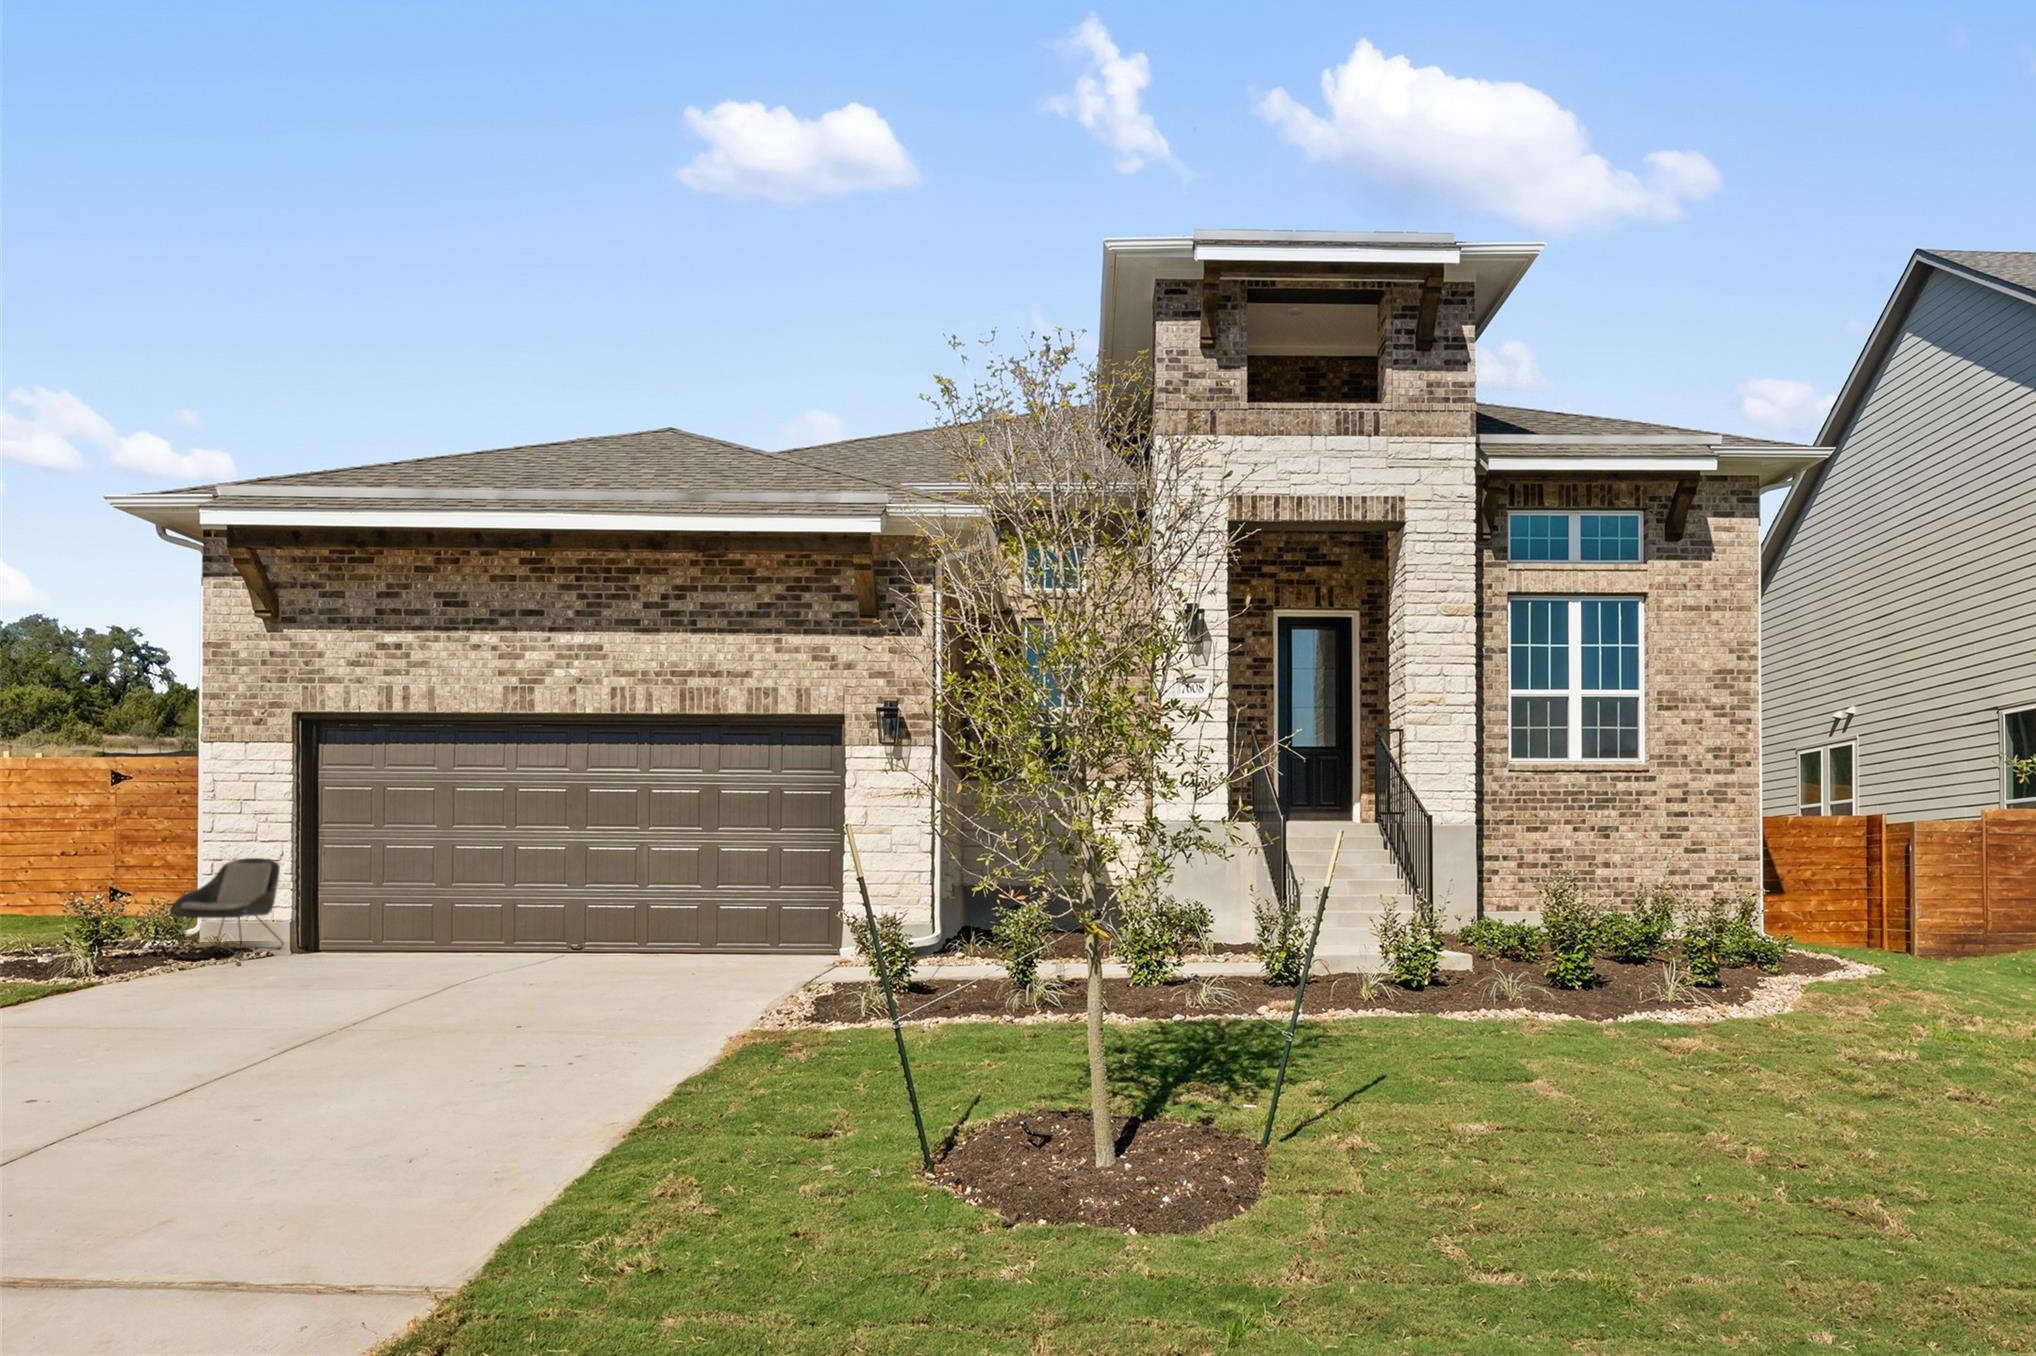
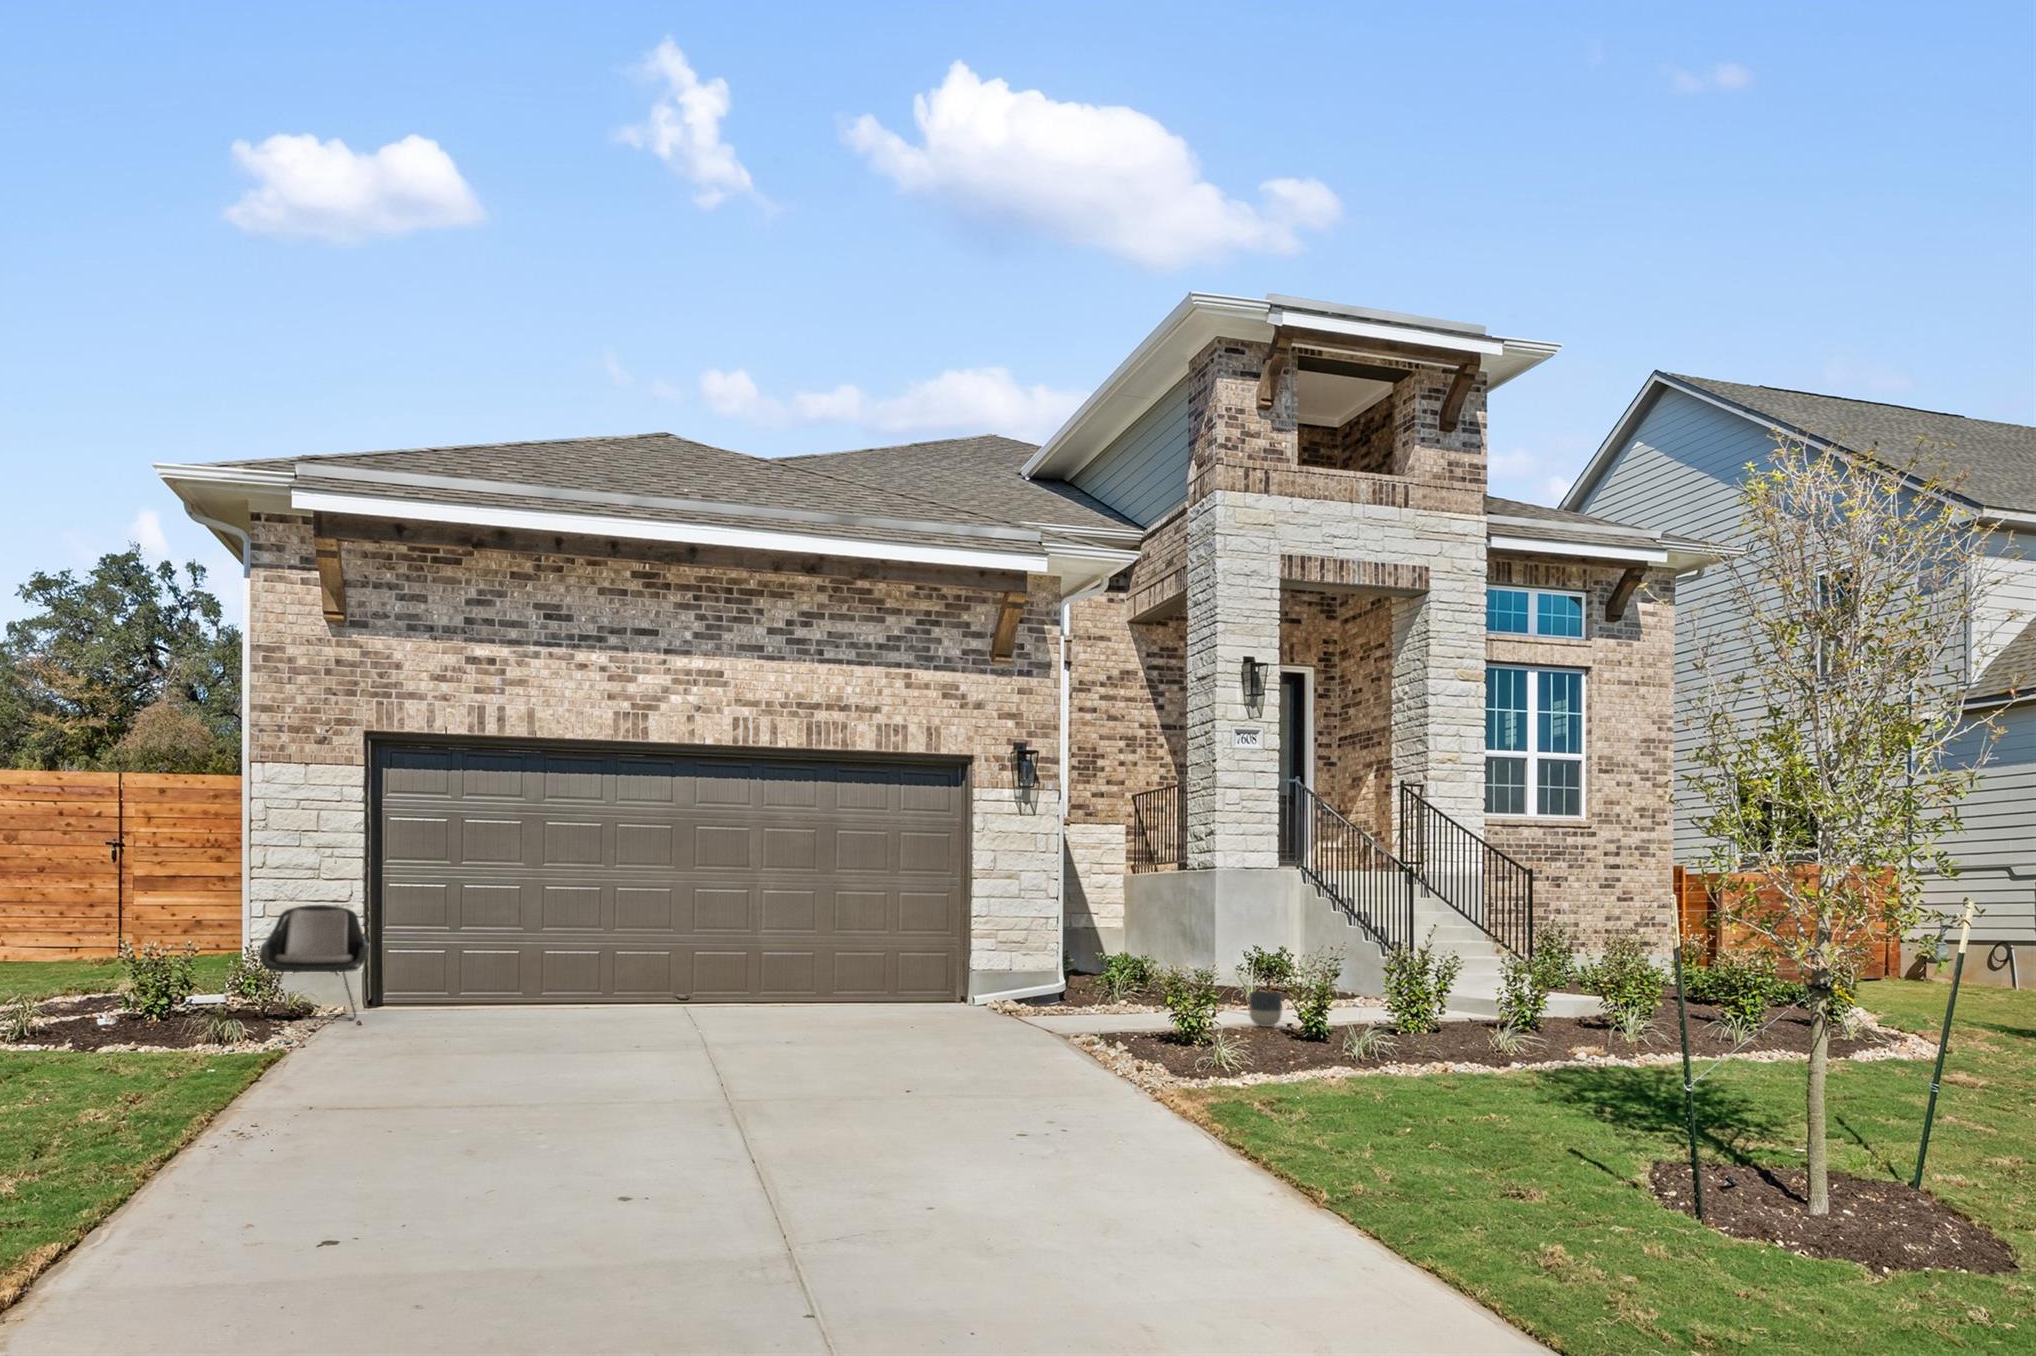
planter: none [985,966,1019,1006] -> present [1249,991,1282,1027]

